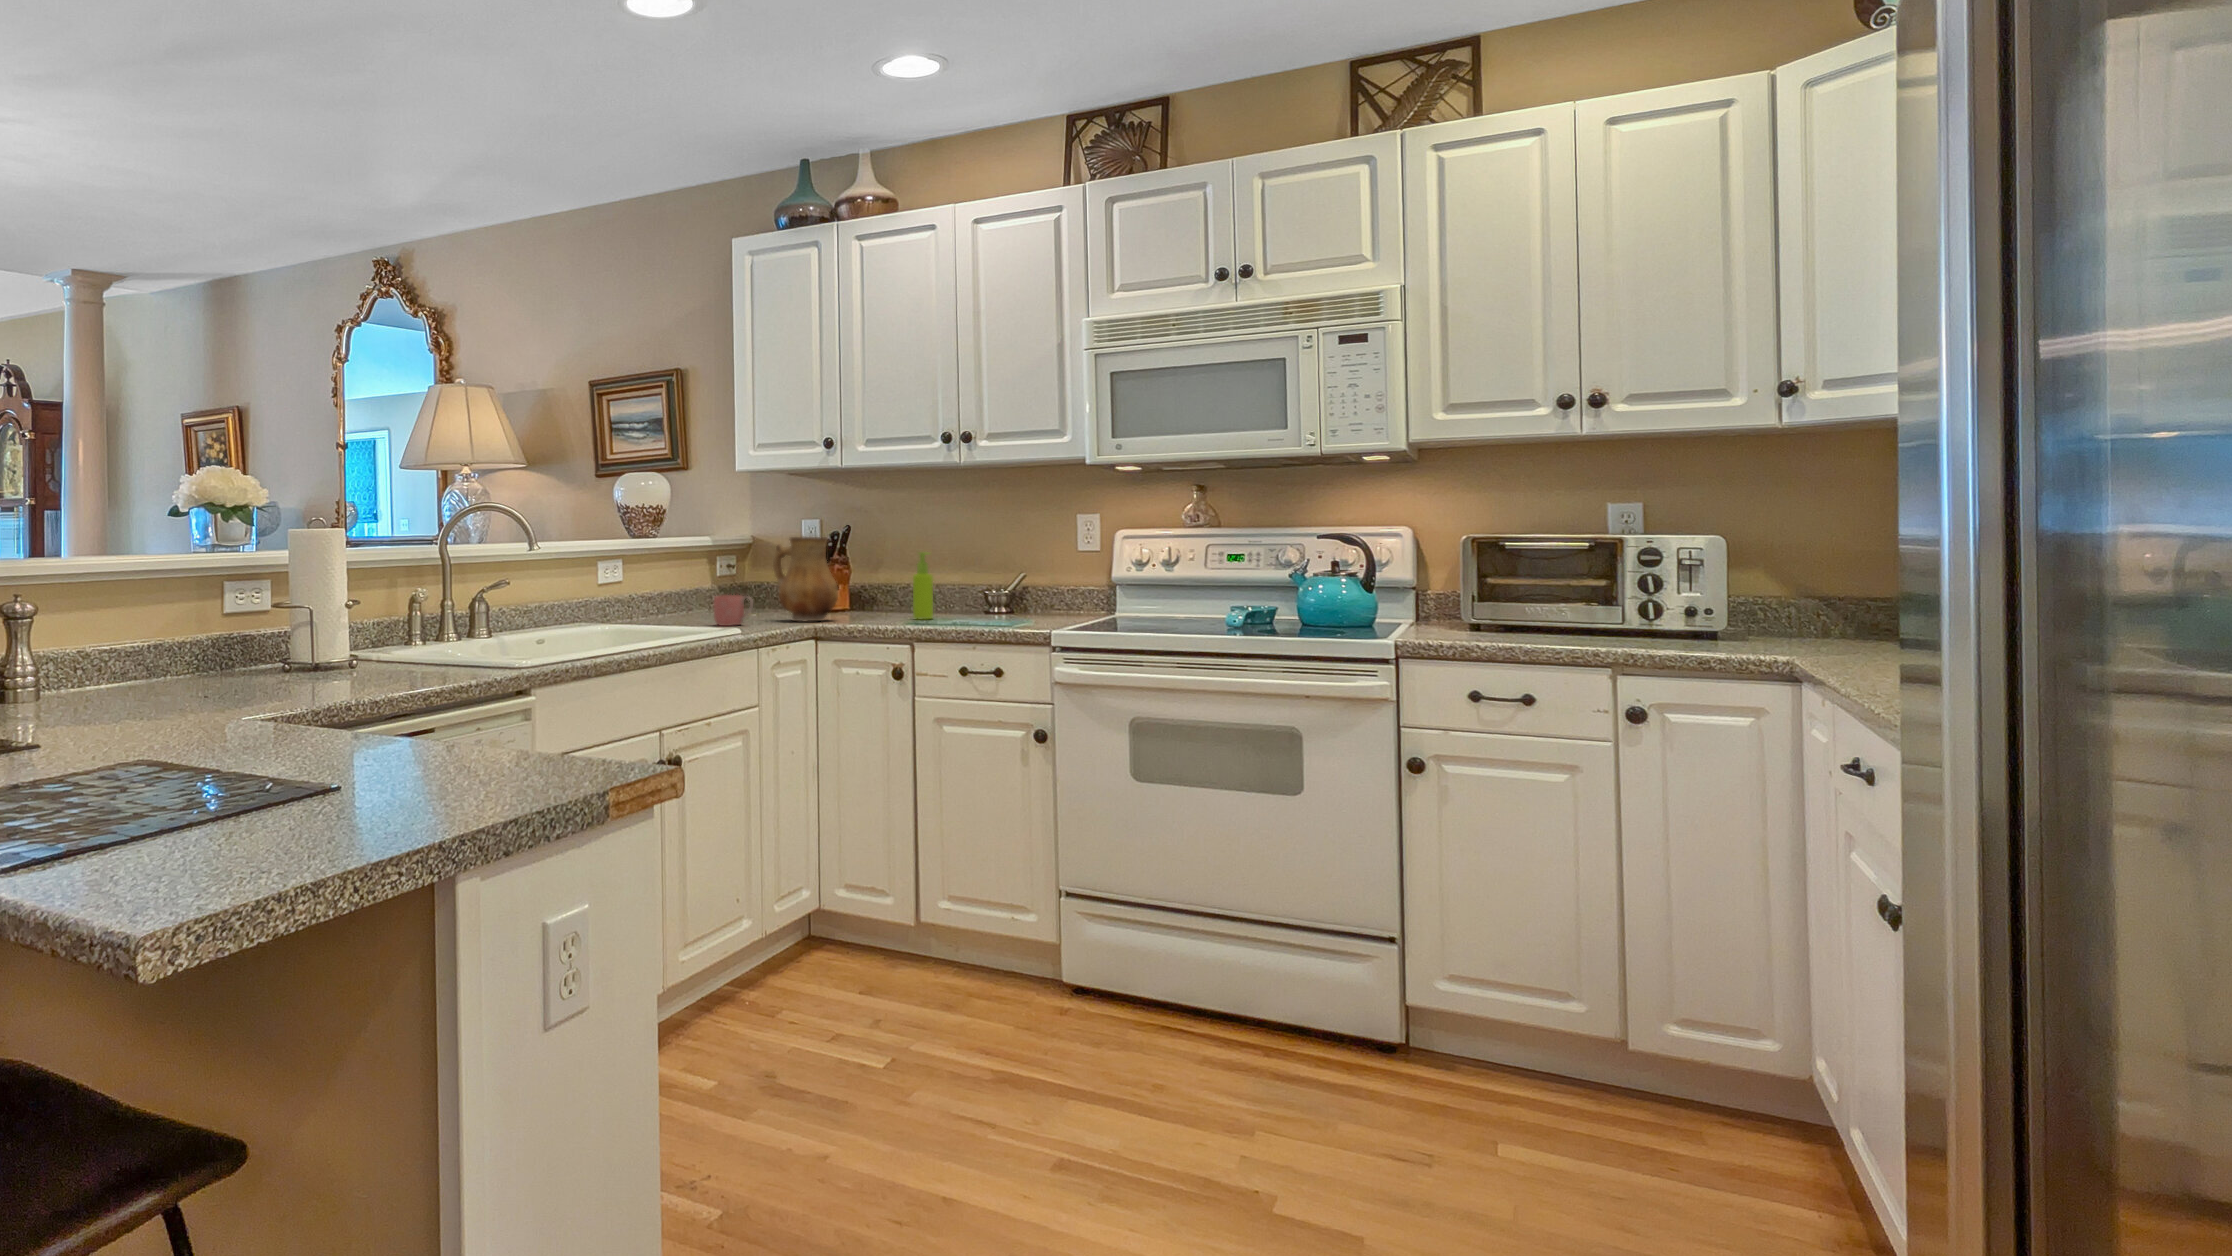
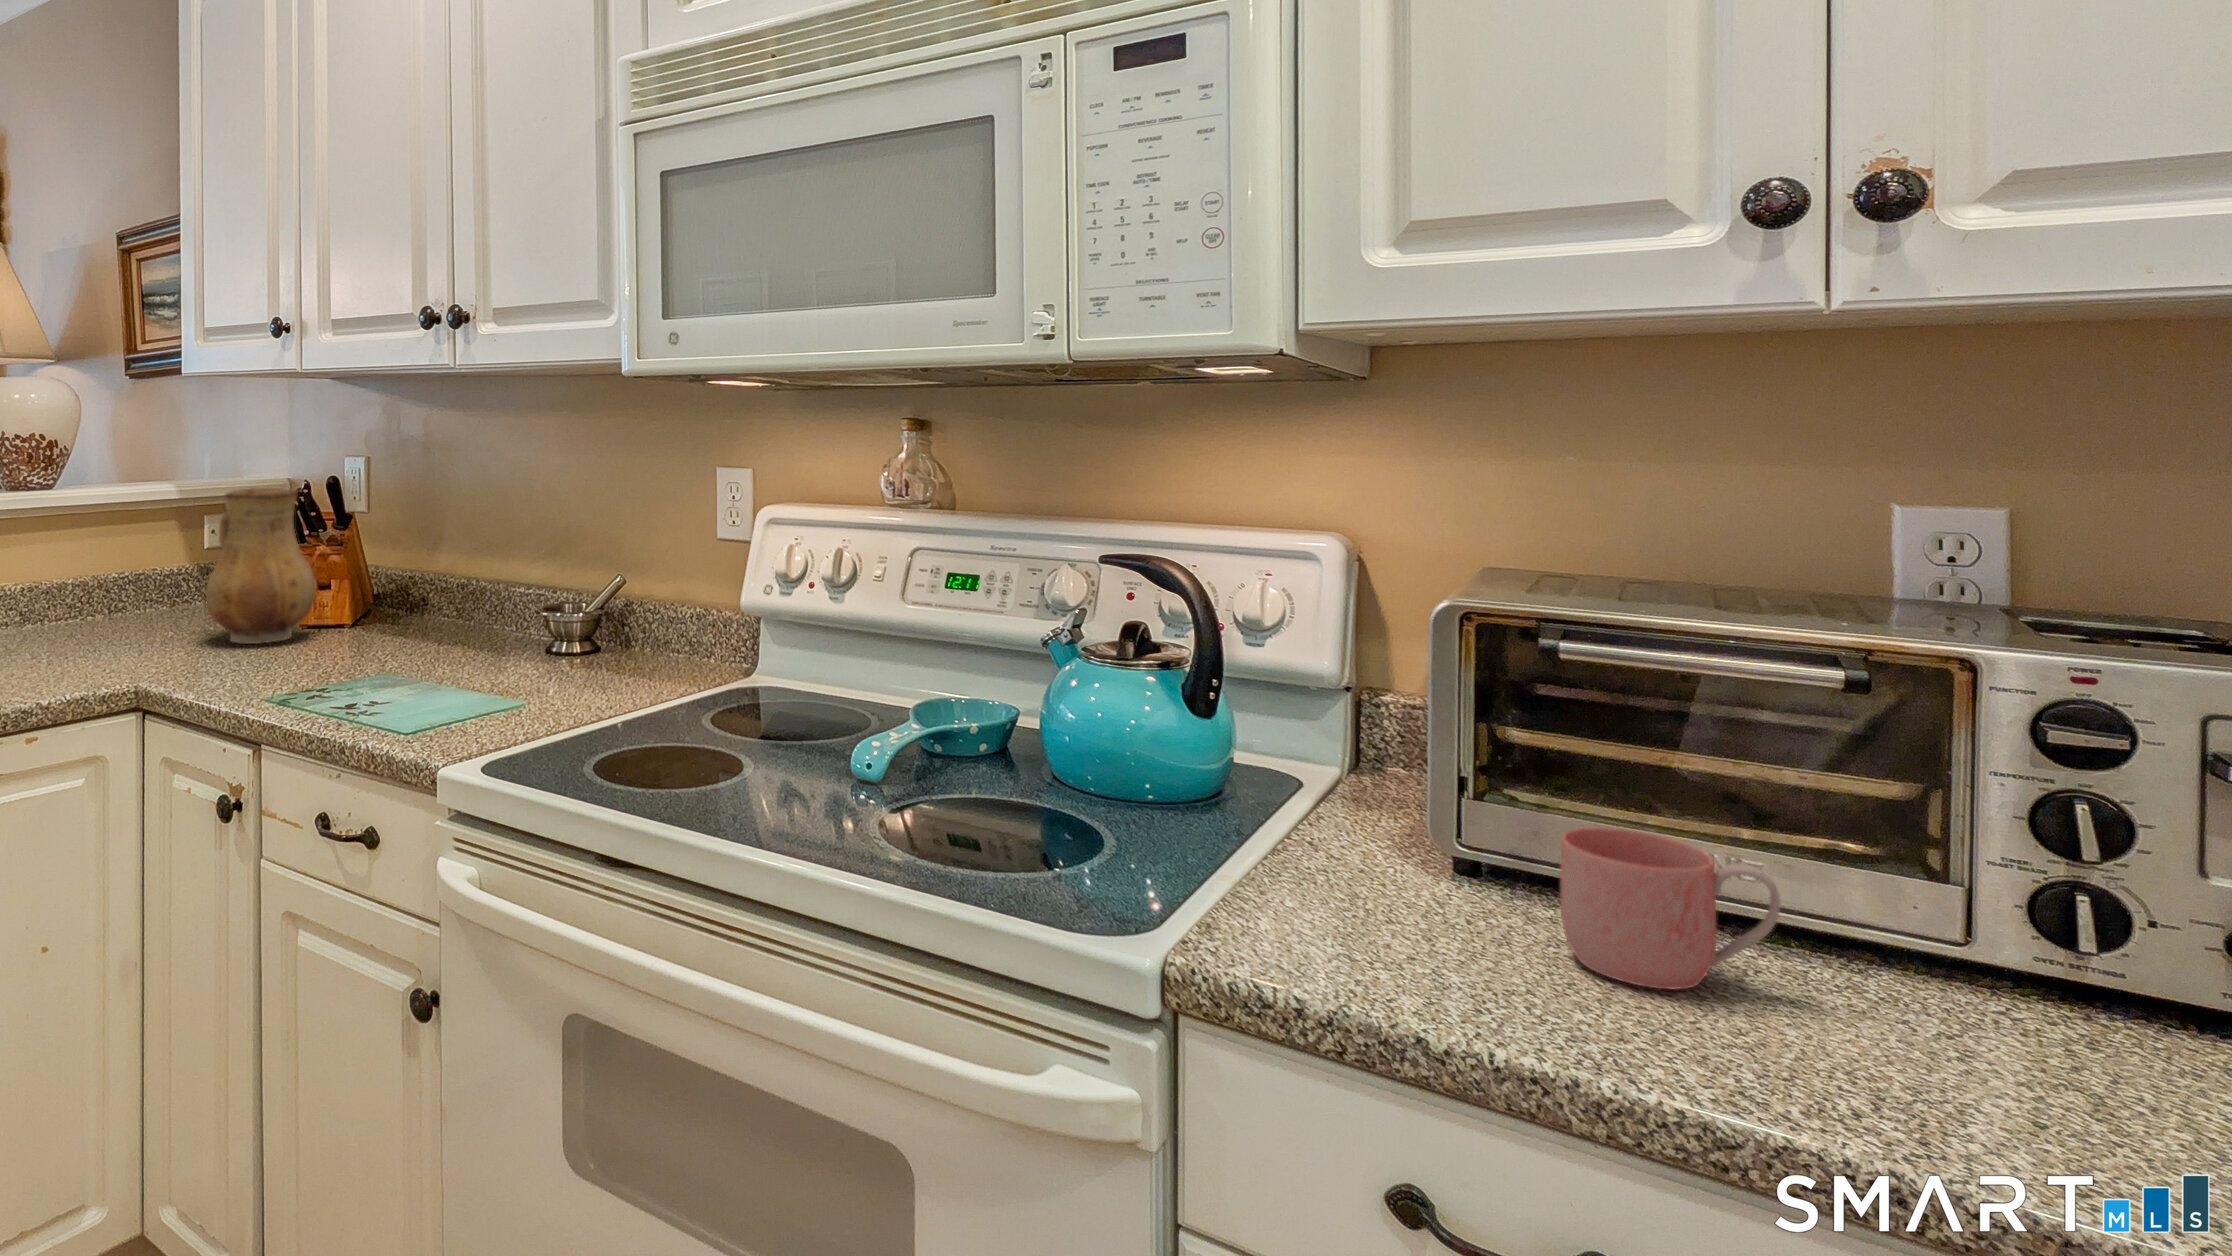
soap dispenser: present [913,552,933,619] -> none [436,523,473,648]
mug: present [714,595,753,626] -> present [1560,828,1780,990]

